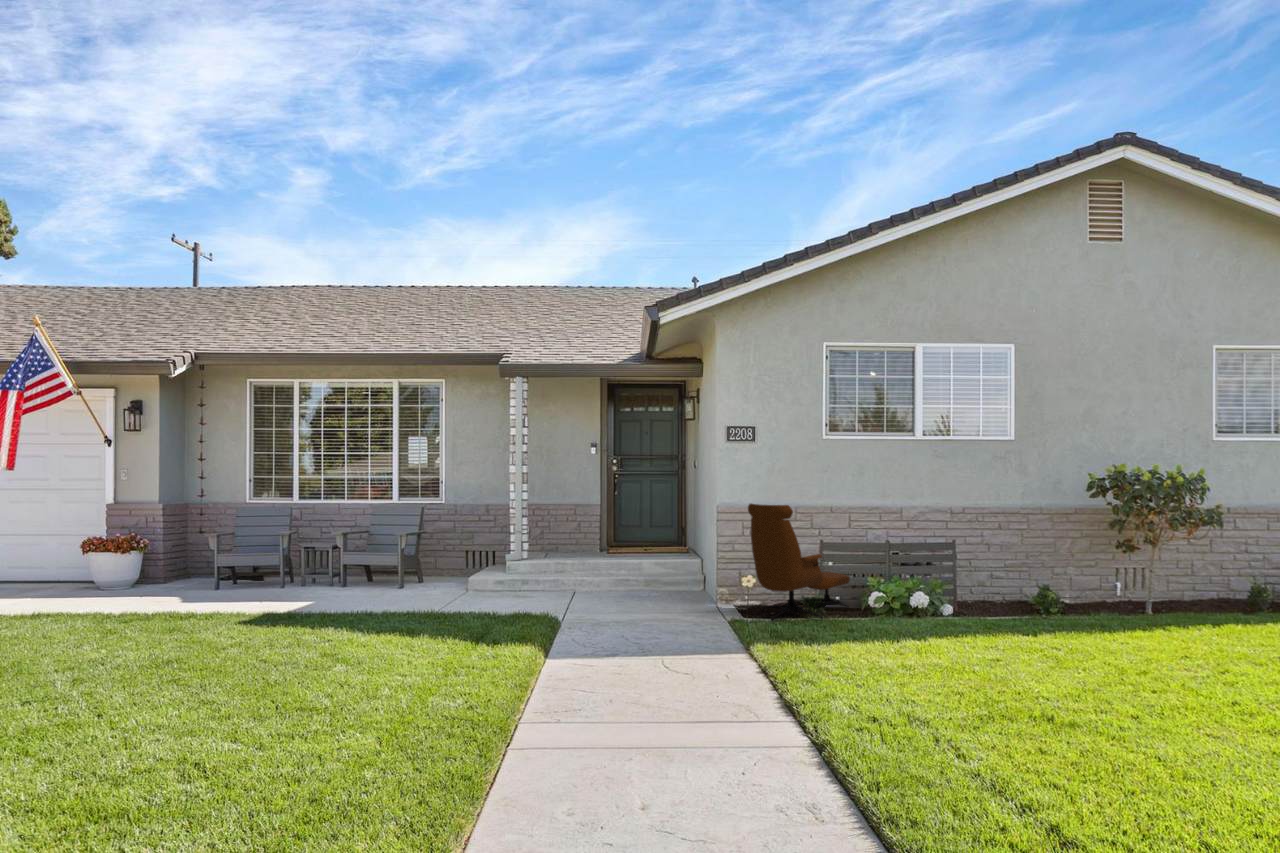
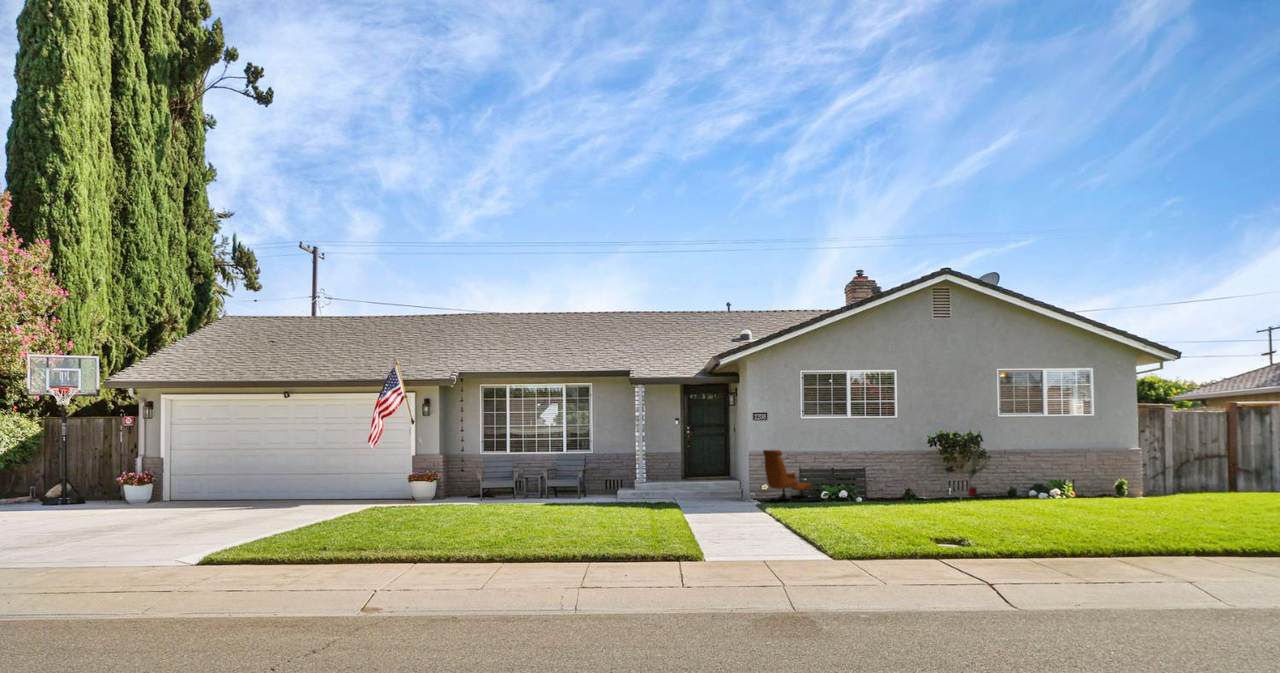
potted tree: none [1146,510,1230,606] -> present [957,454,989,496]

